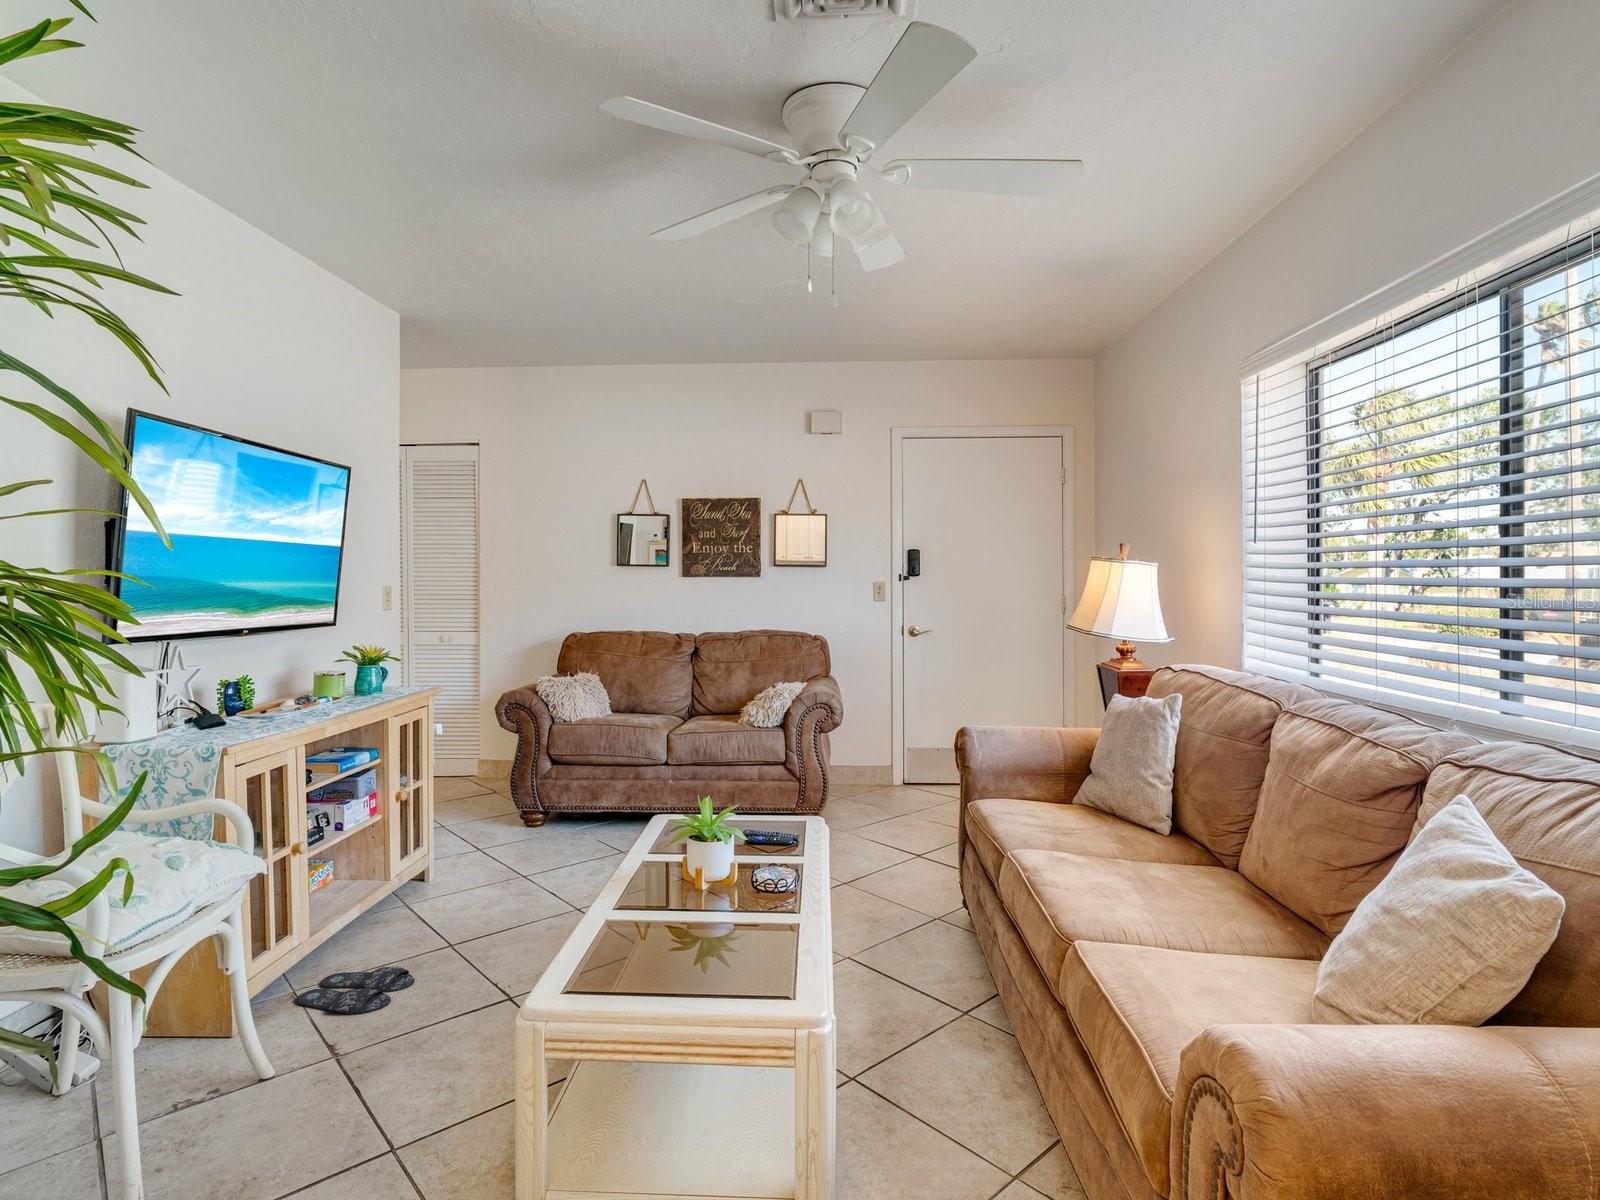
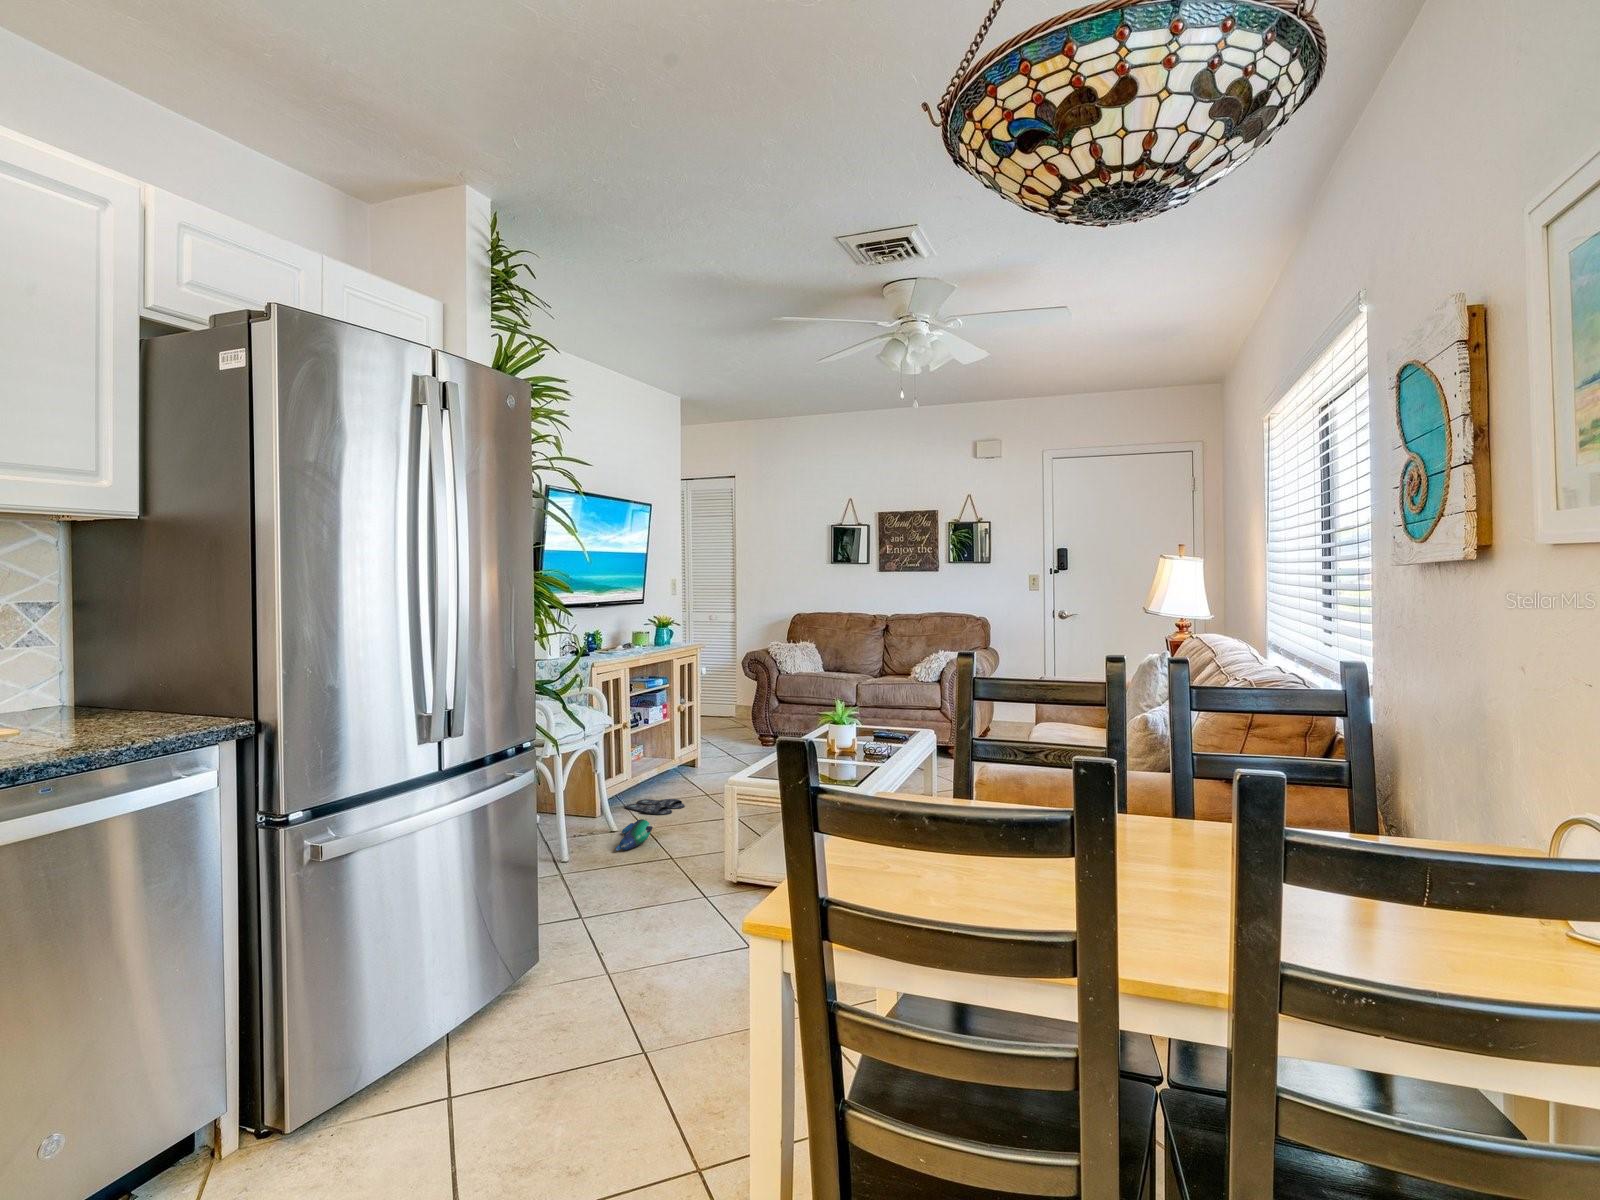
plush toy: none [265,1055,354,1153] -> present [615,819,653,851]

